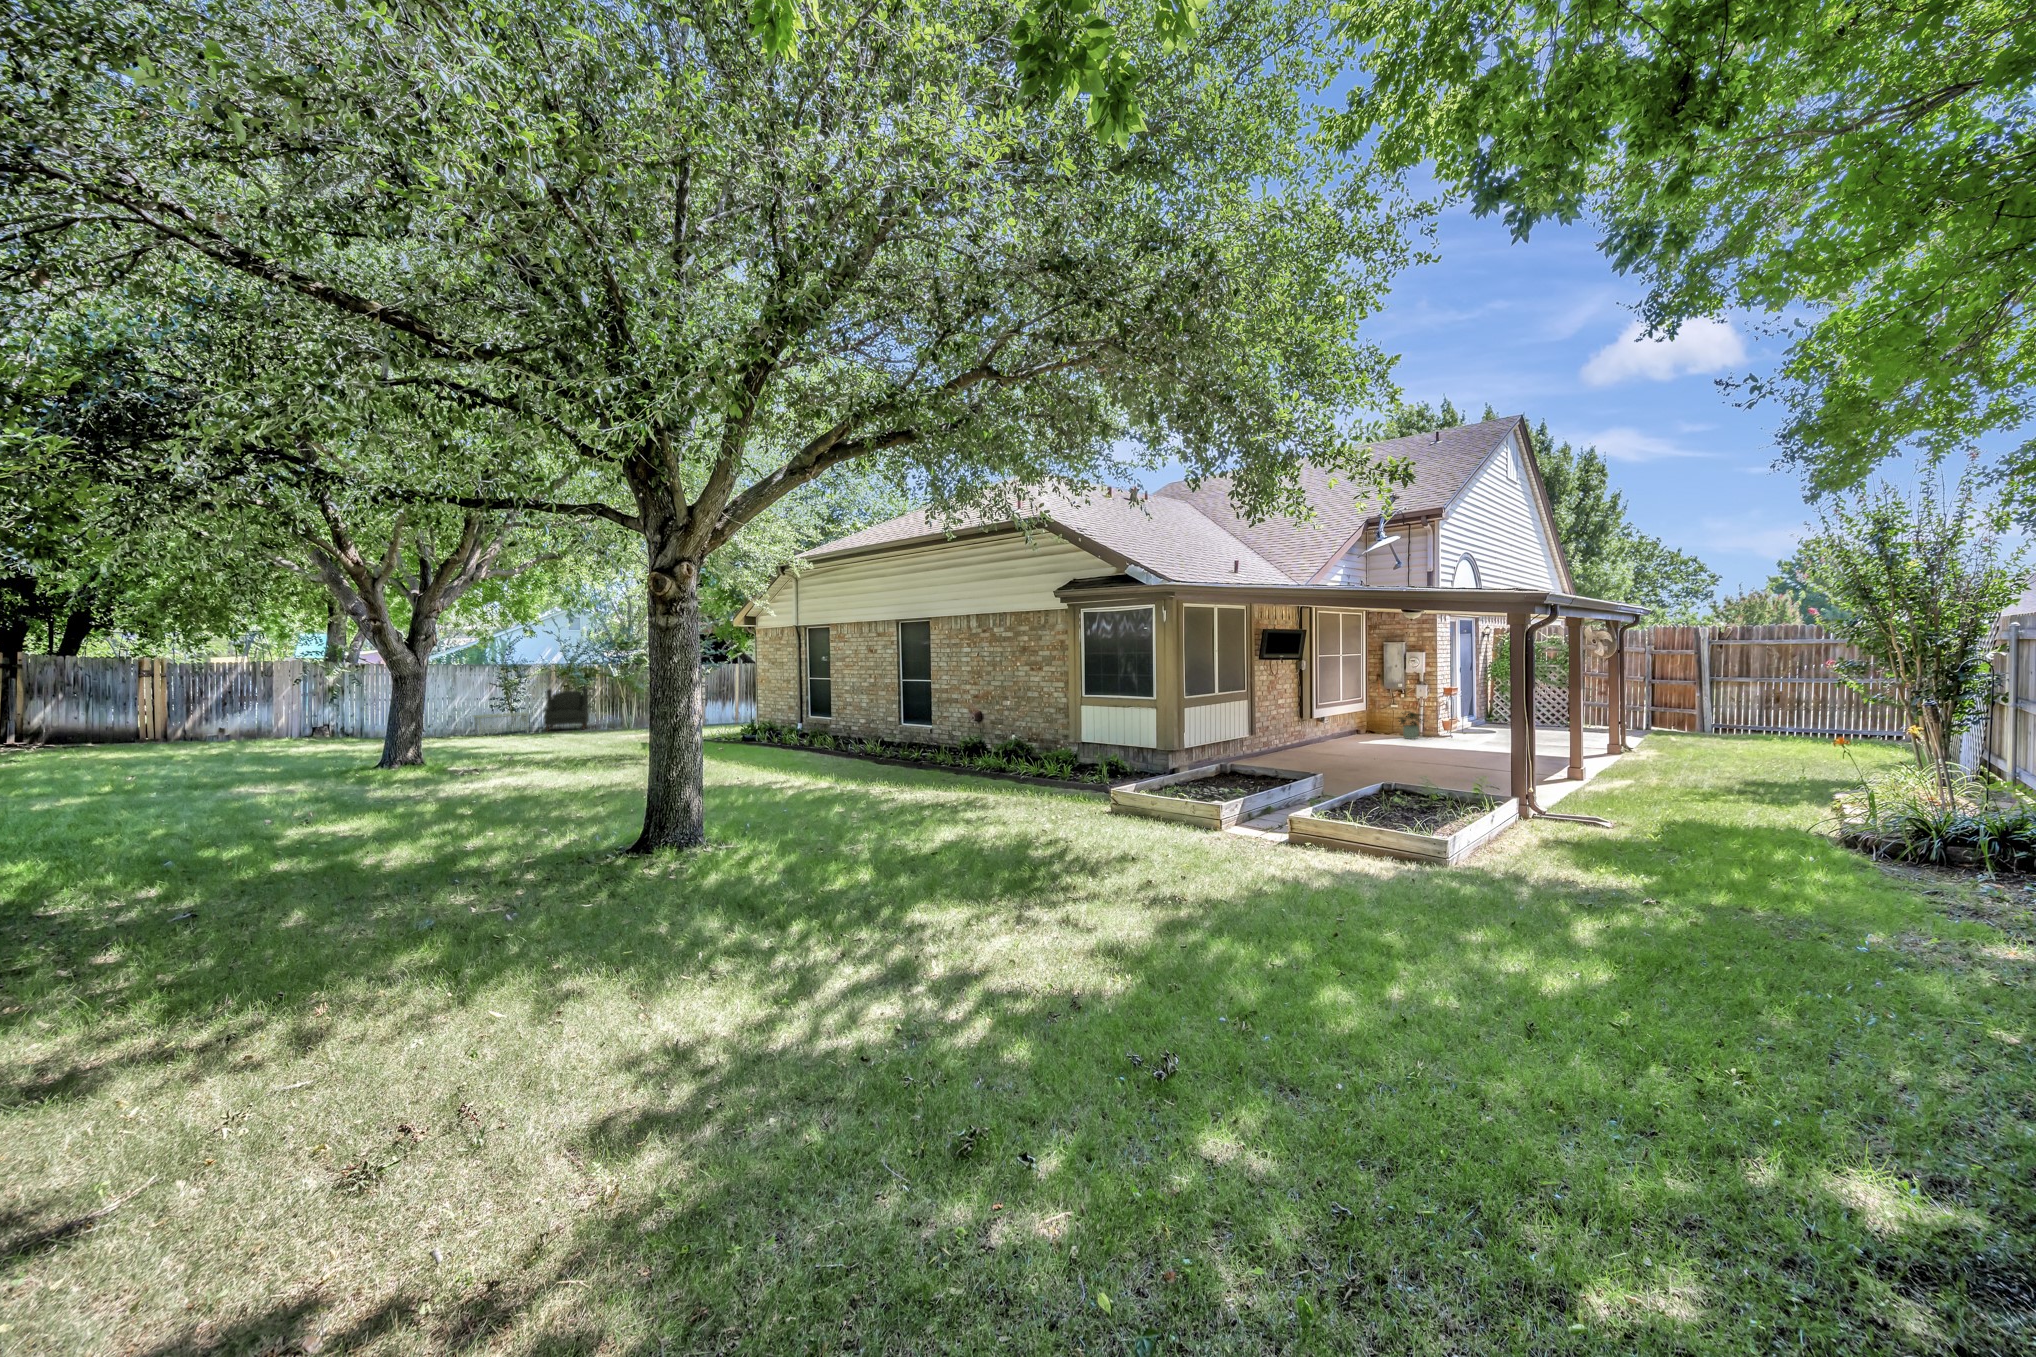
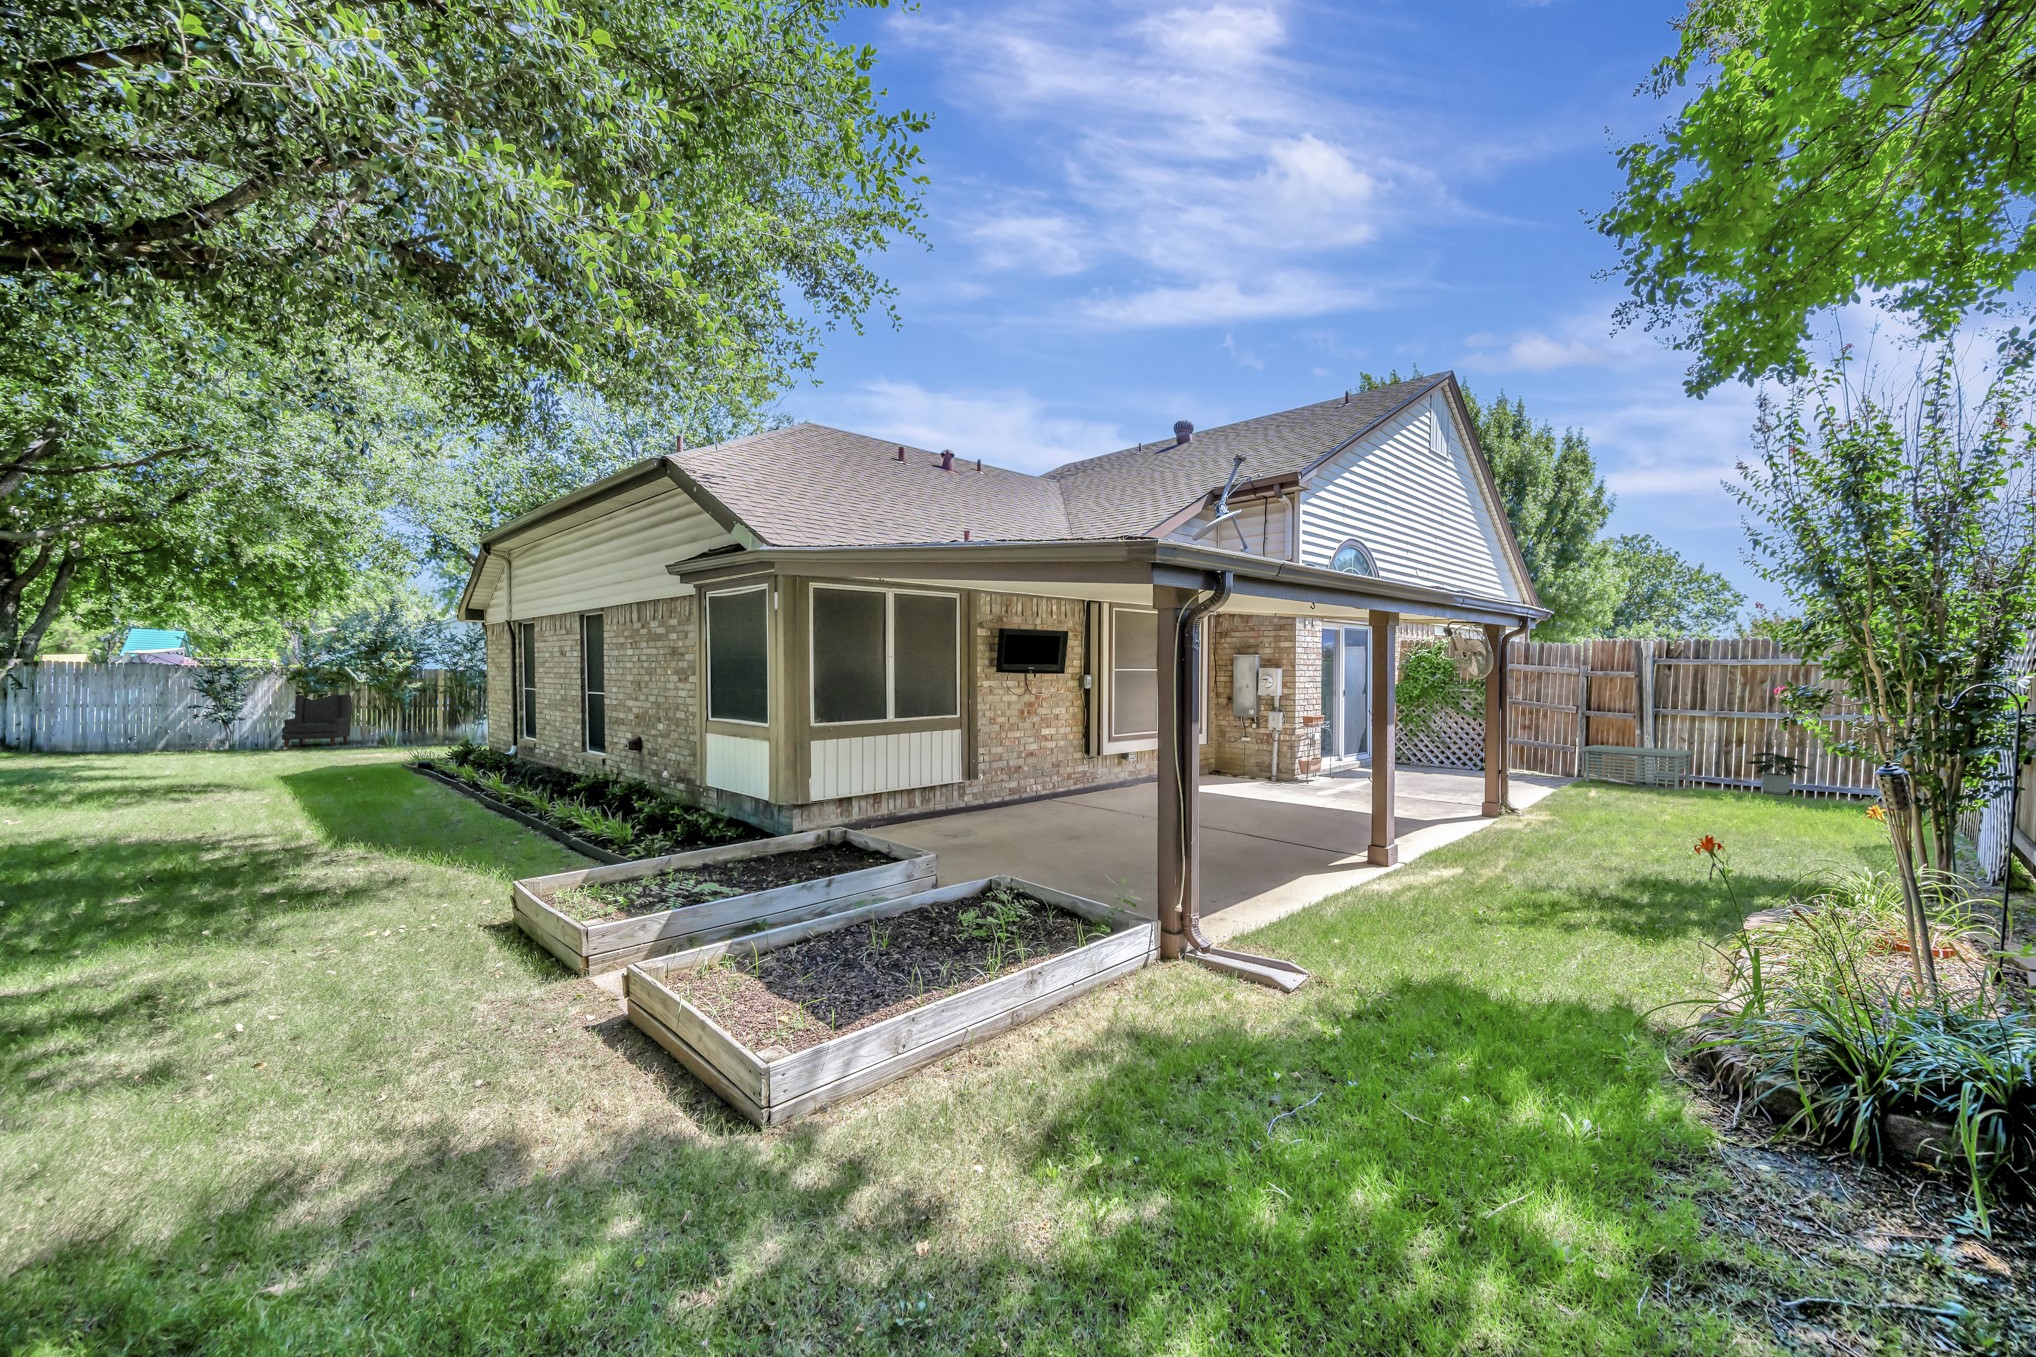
storage bench: present [473,712,529,735] -> present [1582,745,1691,790]
potted plant: present [1399,712,1423,739] -> present [1746,753,1811,794]

